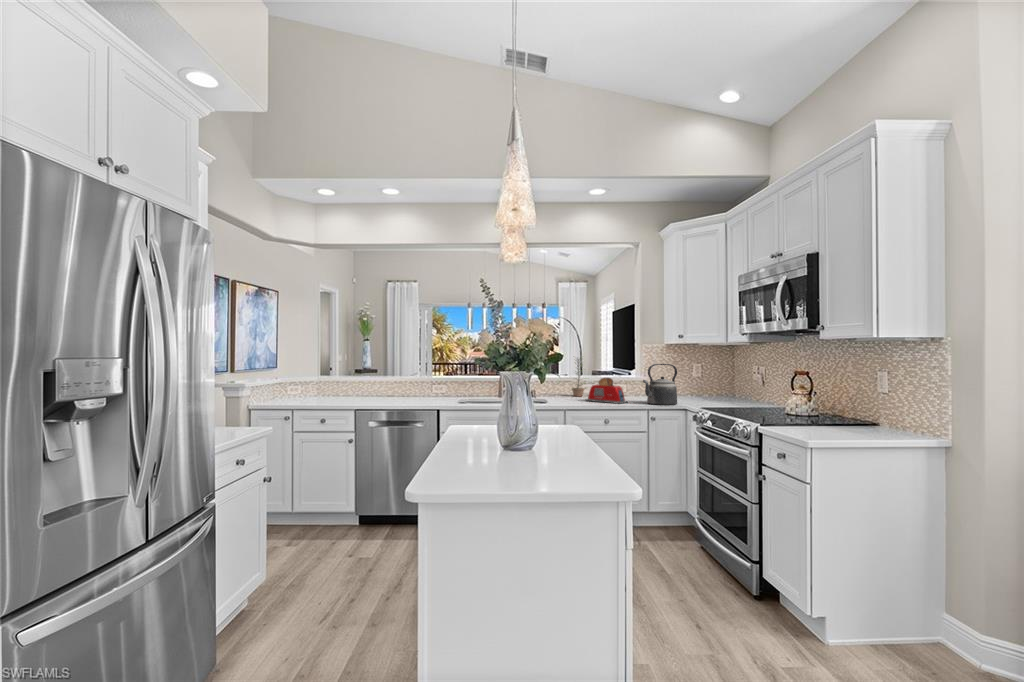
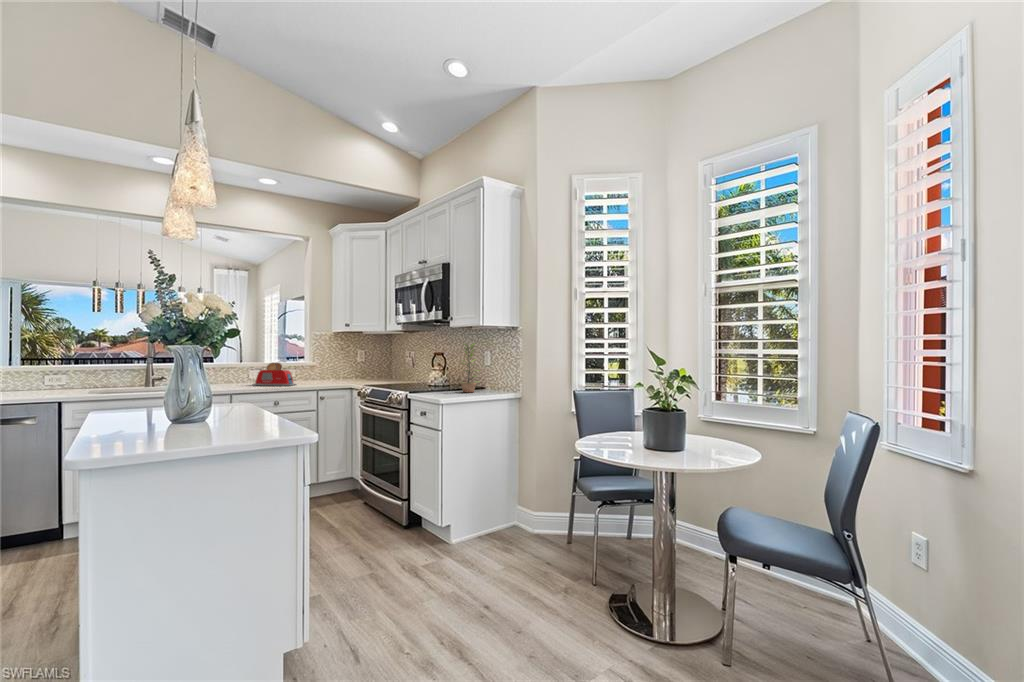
plant: present [572,359,586,396] -> present [461,344,477,392]
kettle: present [643,364,677,405] -> none [311,349,343,385]

